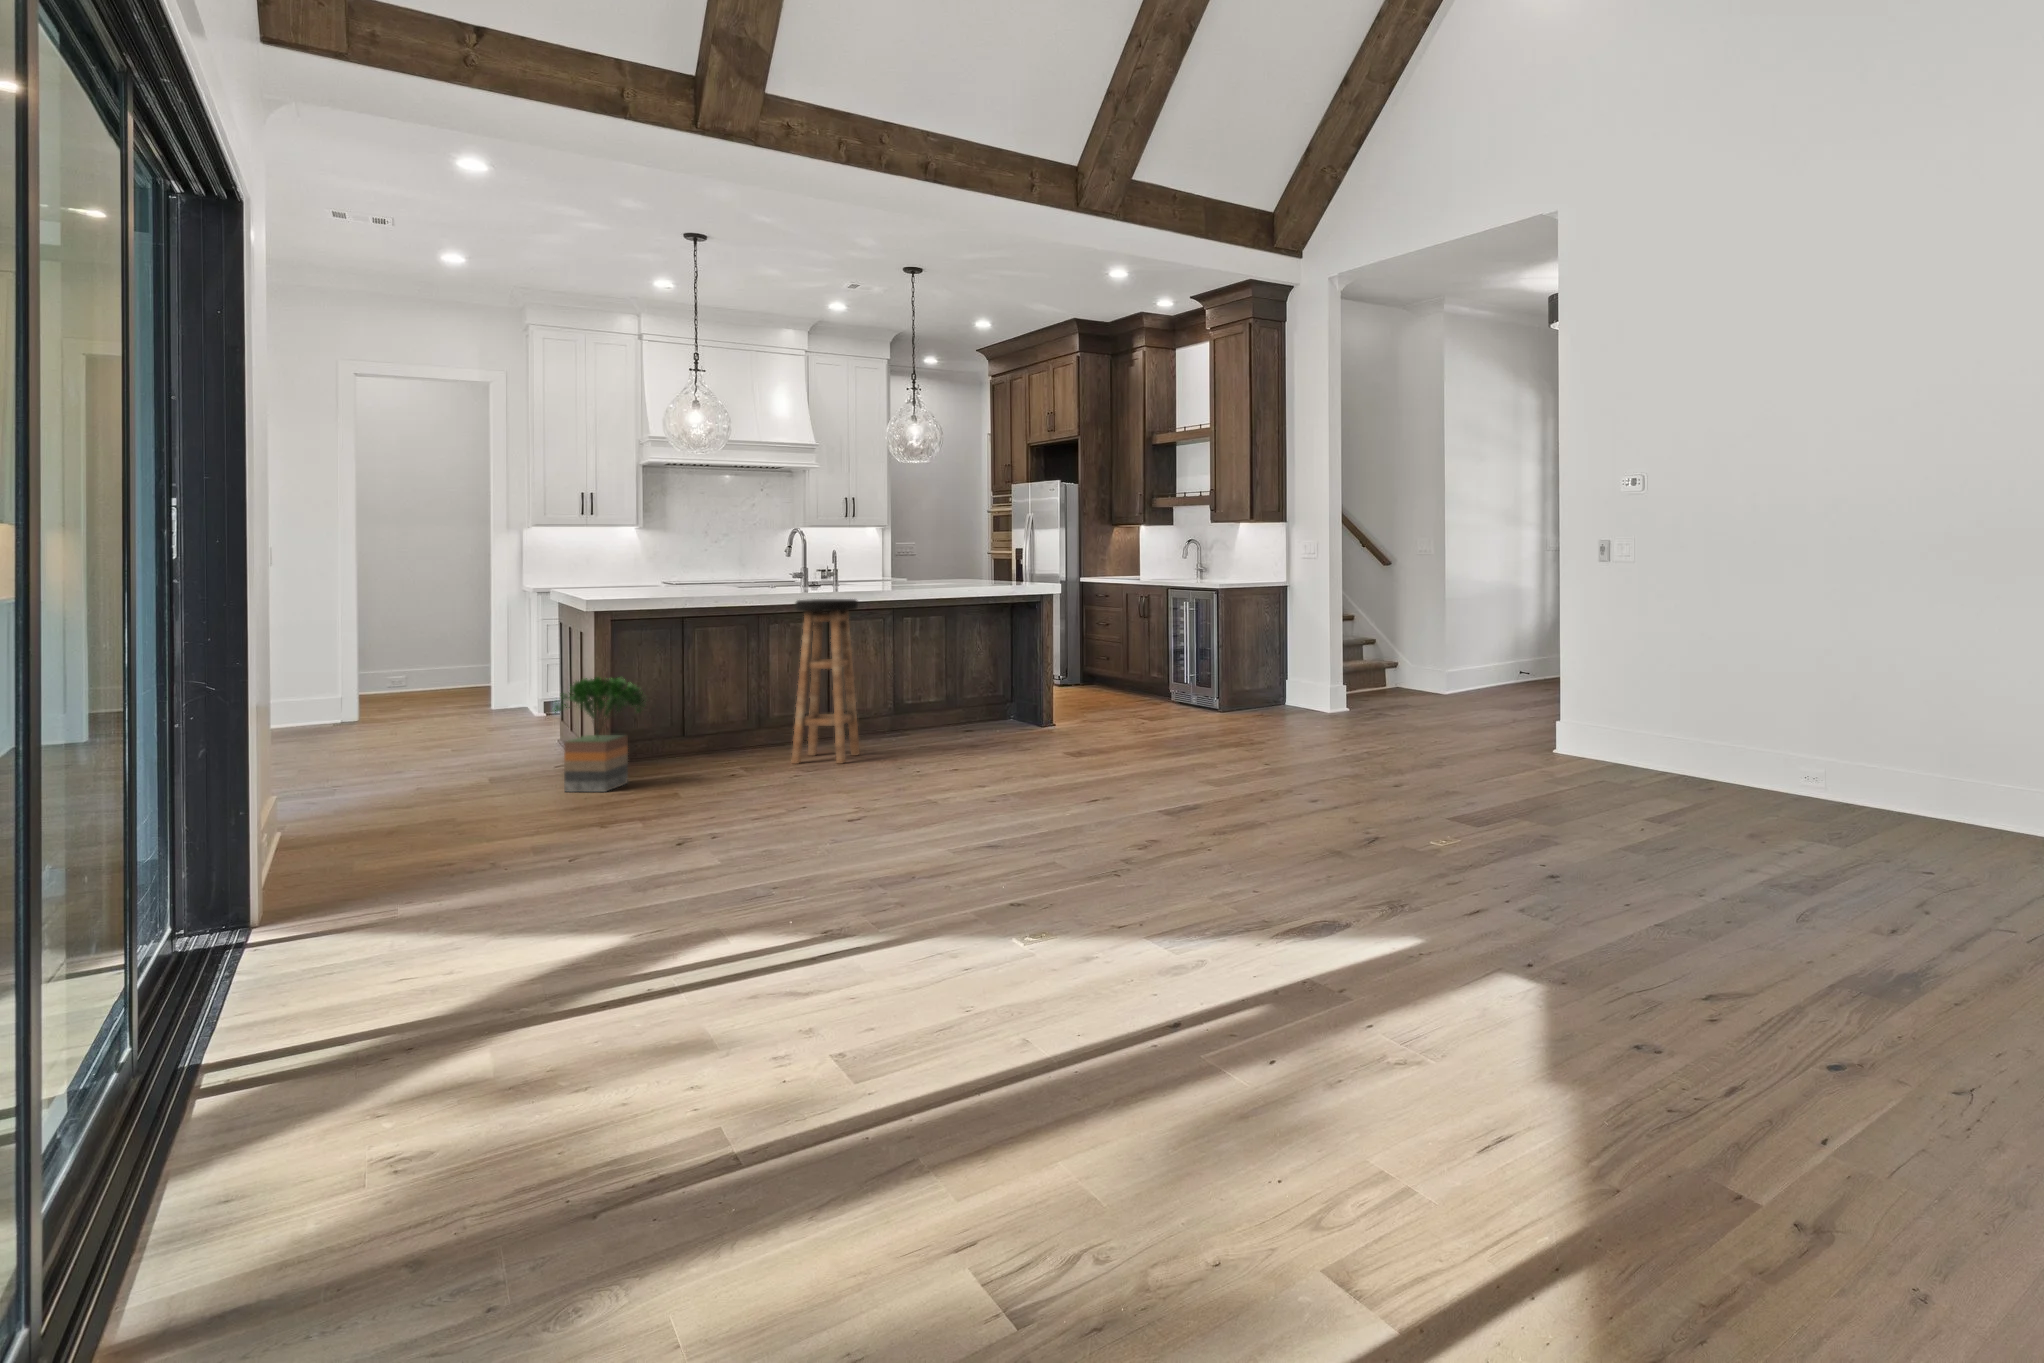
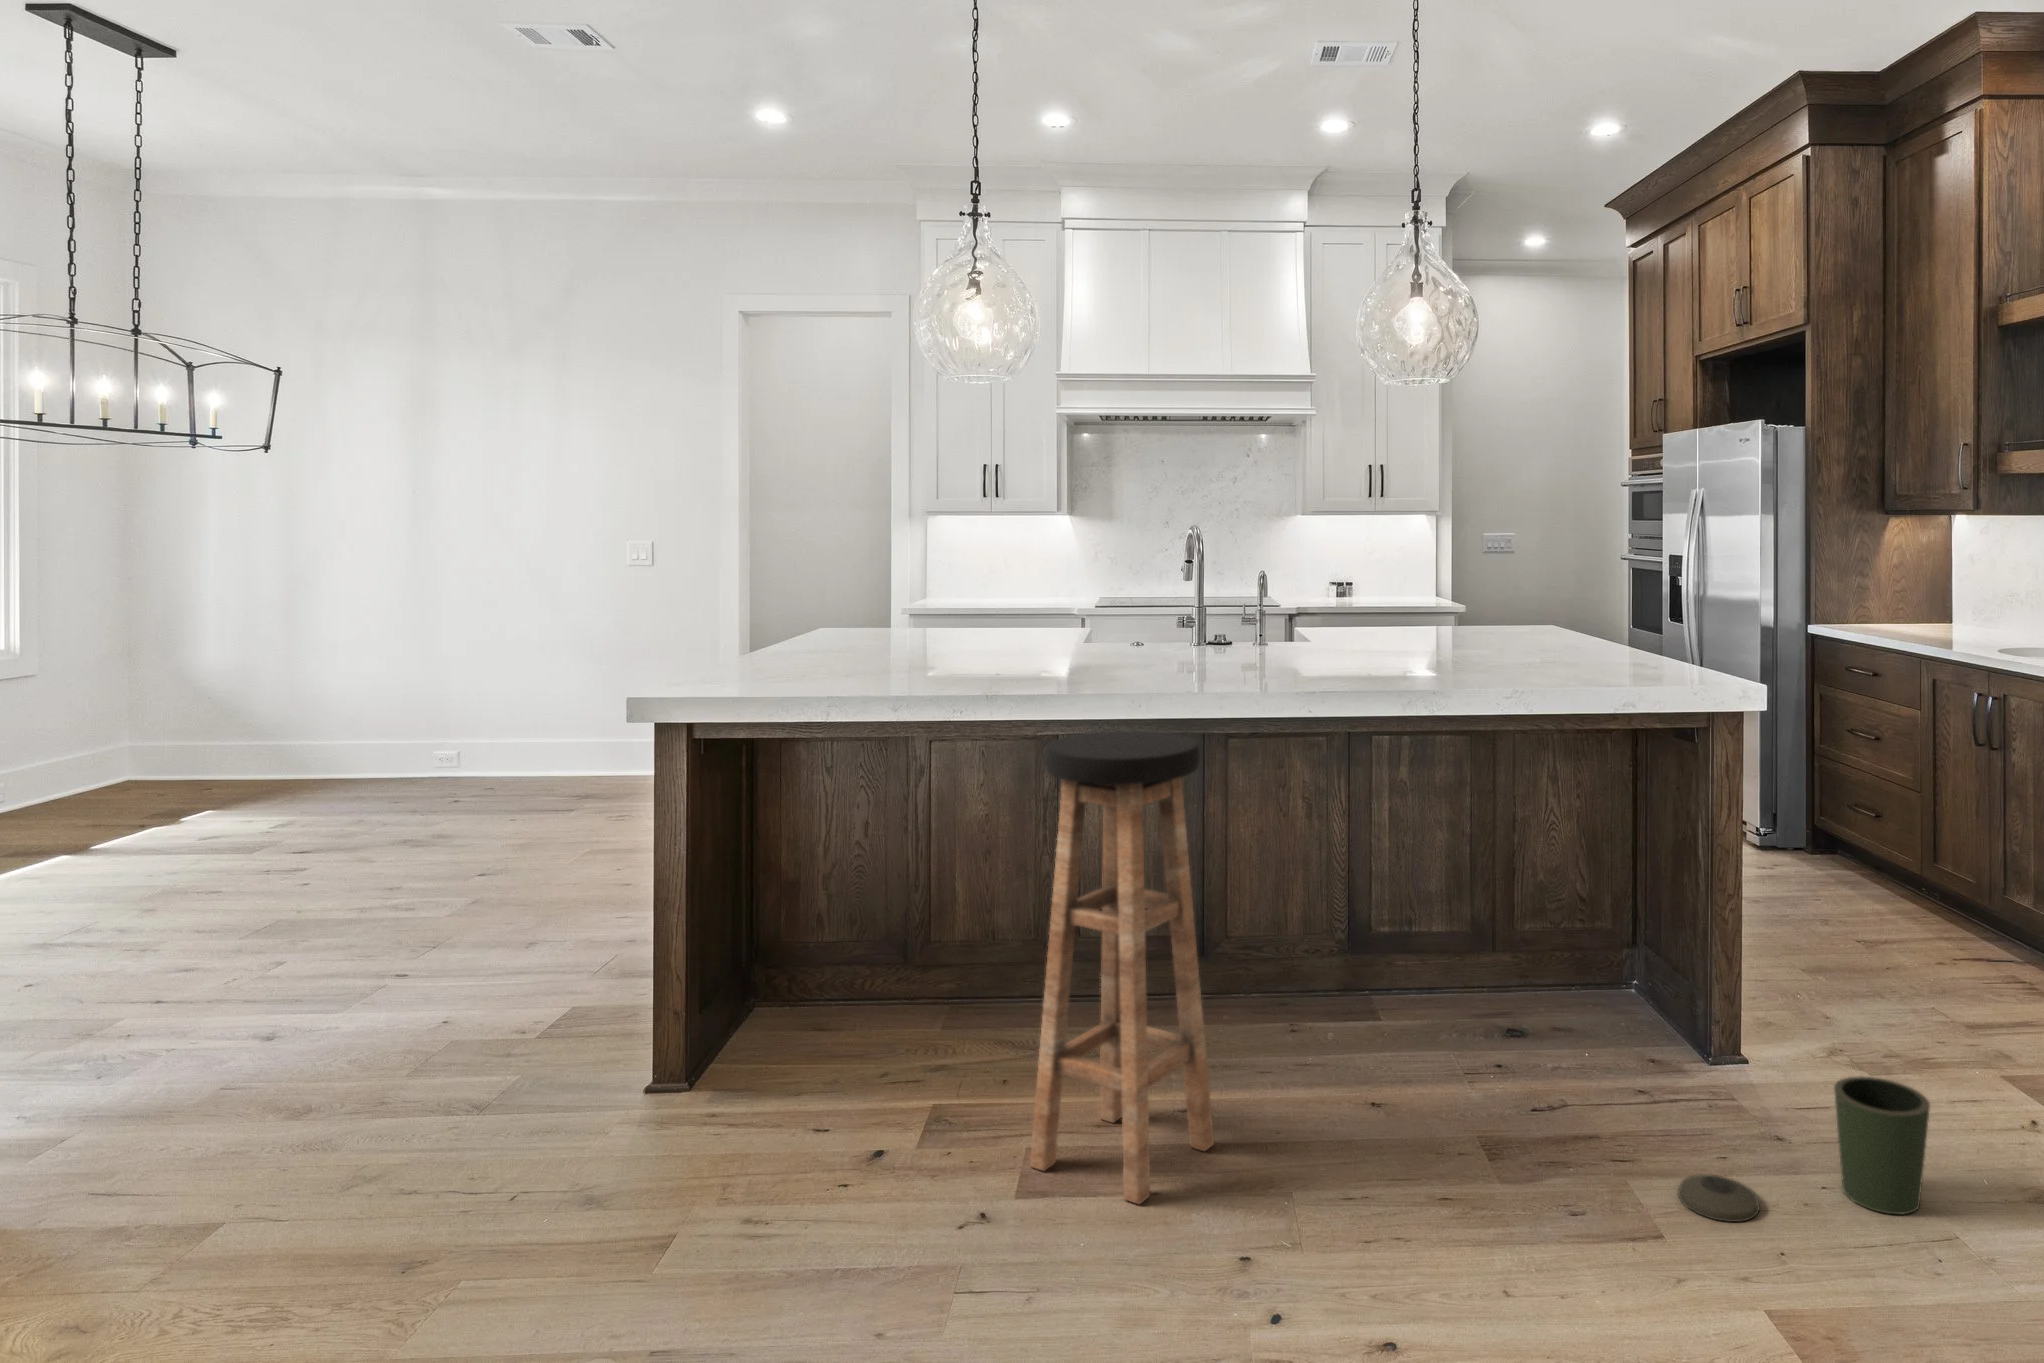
potted tree: present [554,677,646,792] -> none [428,922,667,1252]
trash can: none [1029,704,1106,747] -> present [1678,1077,1930,1222]

